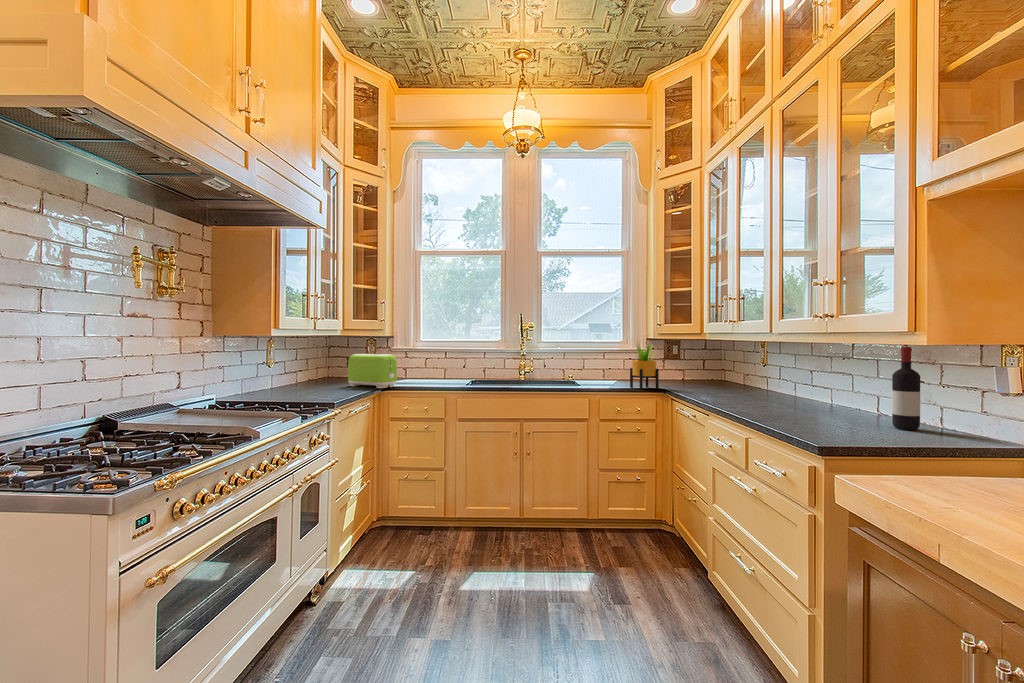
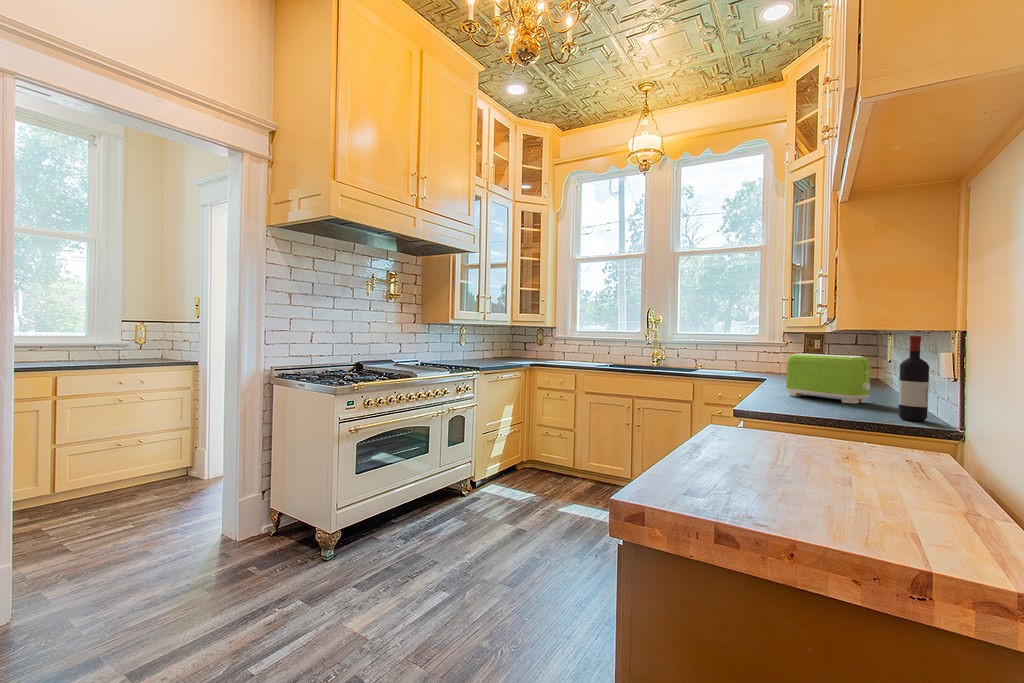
potted plant: present [630,344,659,389] -> none [737,332,767,379]
toaster: present [348,354,397,388] -> present [786,354,870,403]

